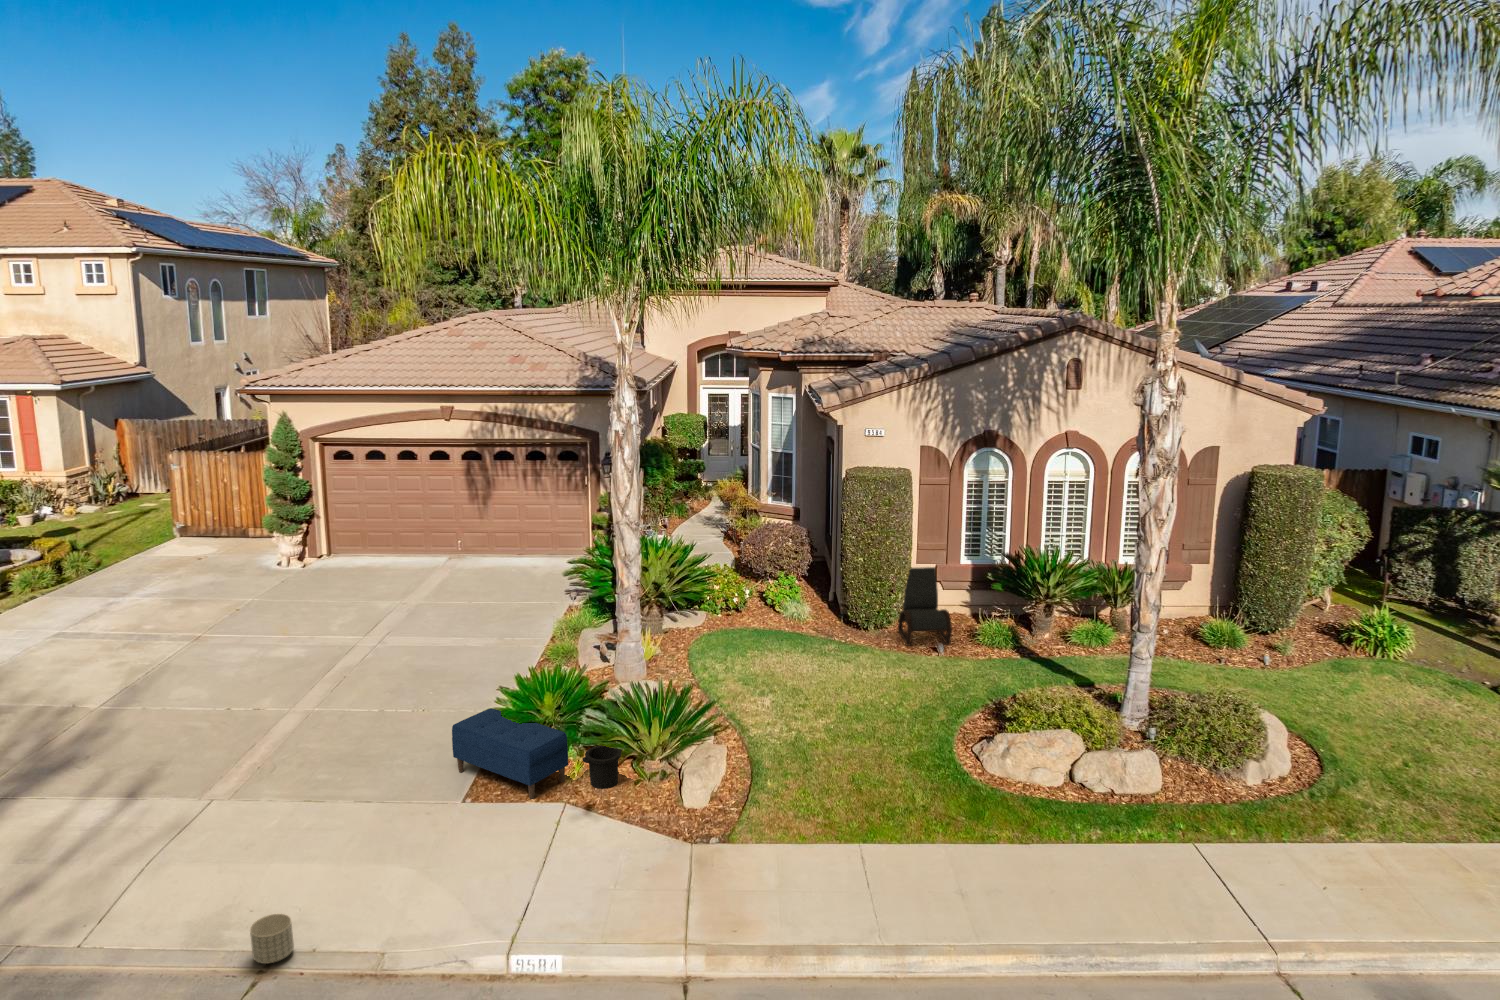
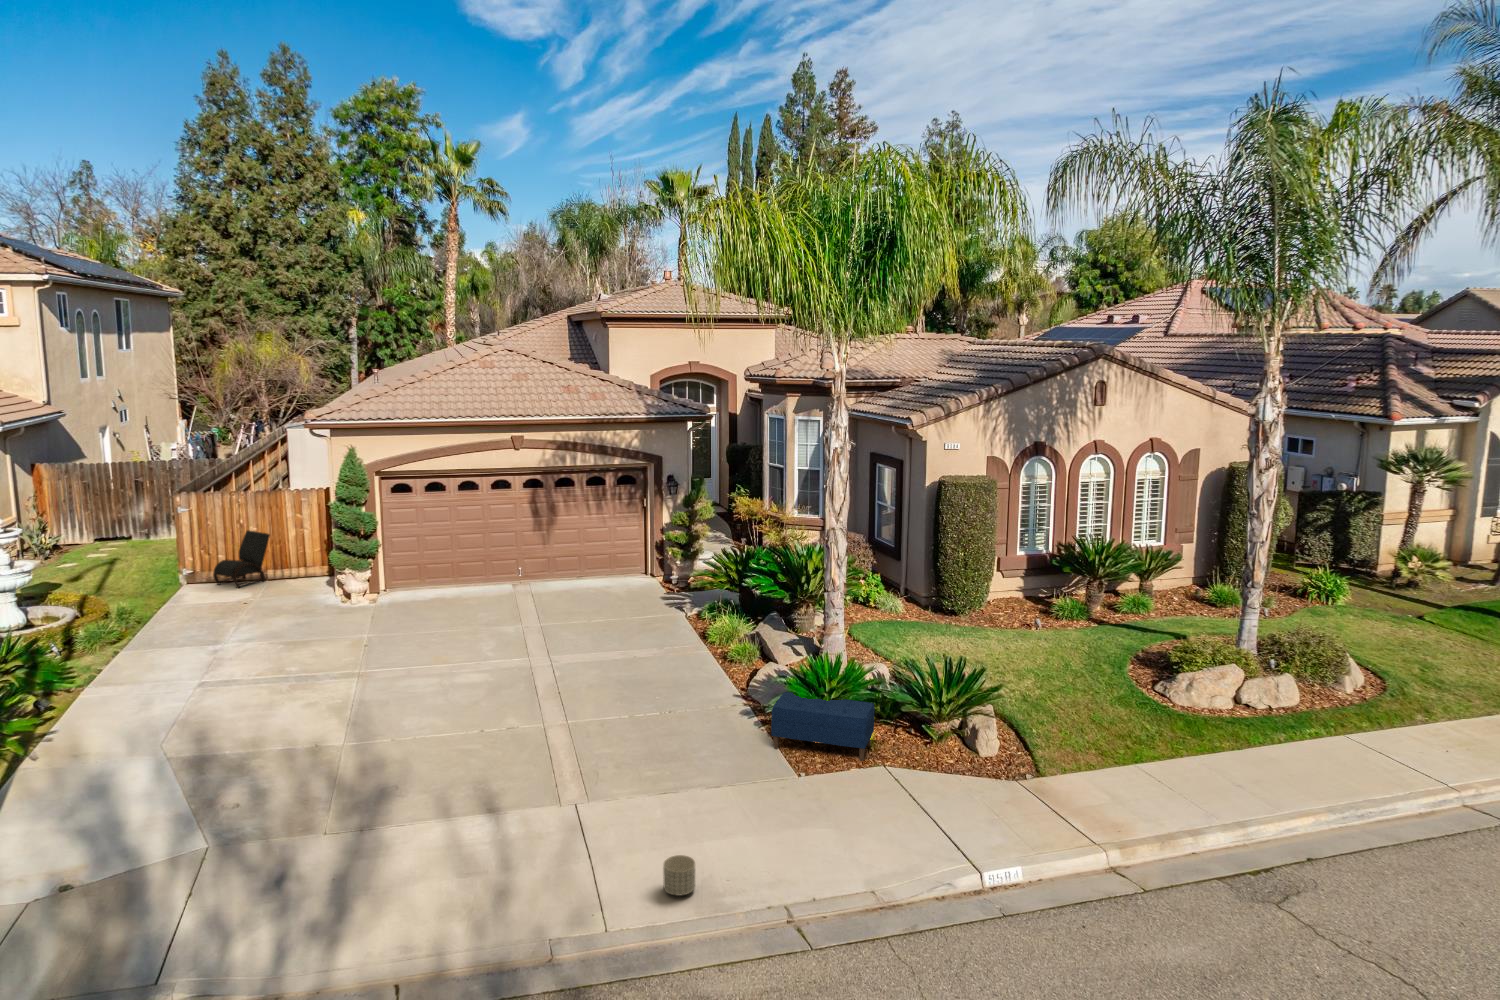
lounge chair: present [898,567,952,646] -> present [213,531,270,588]
trash can: present [583,745,622,789] -> none [889,710,920,747]
planter: present [250,914,294,964] -> present [663,855,695,895]

